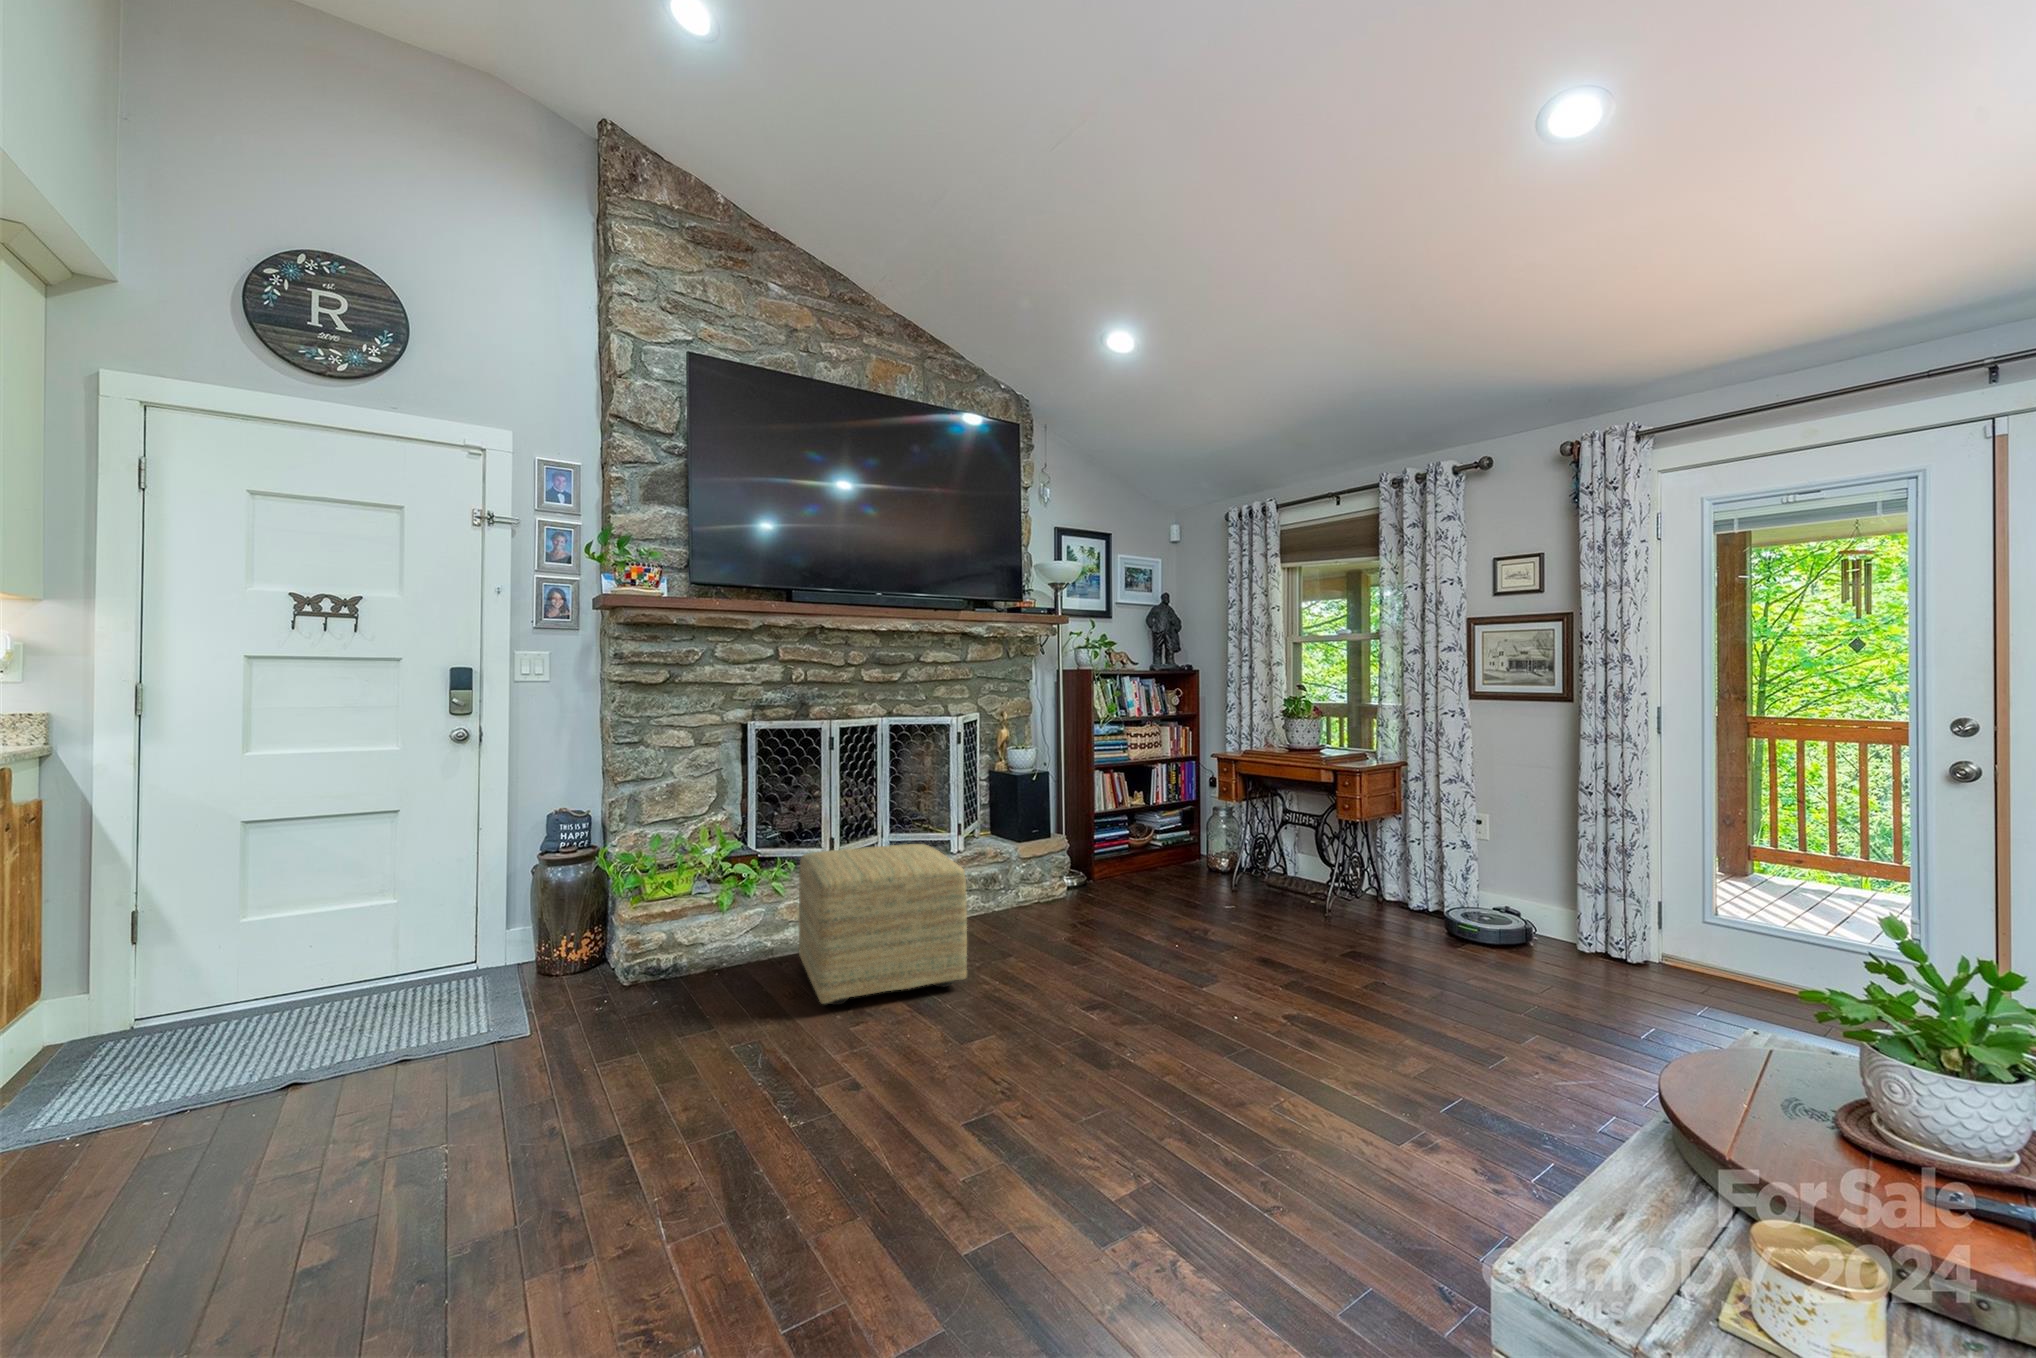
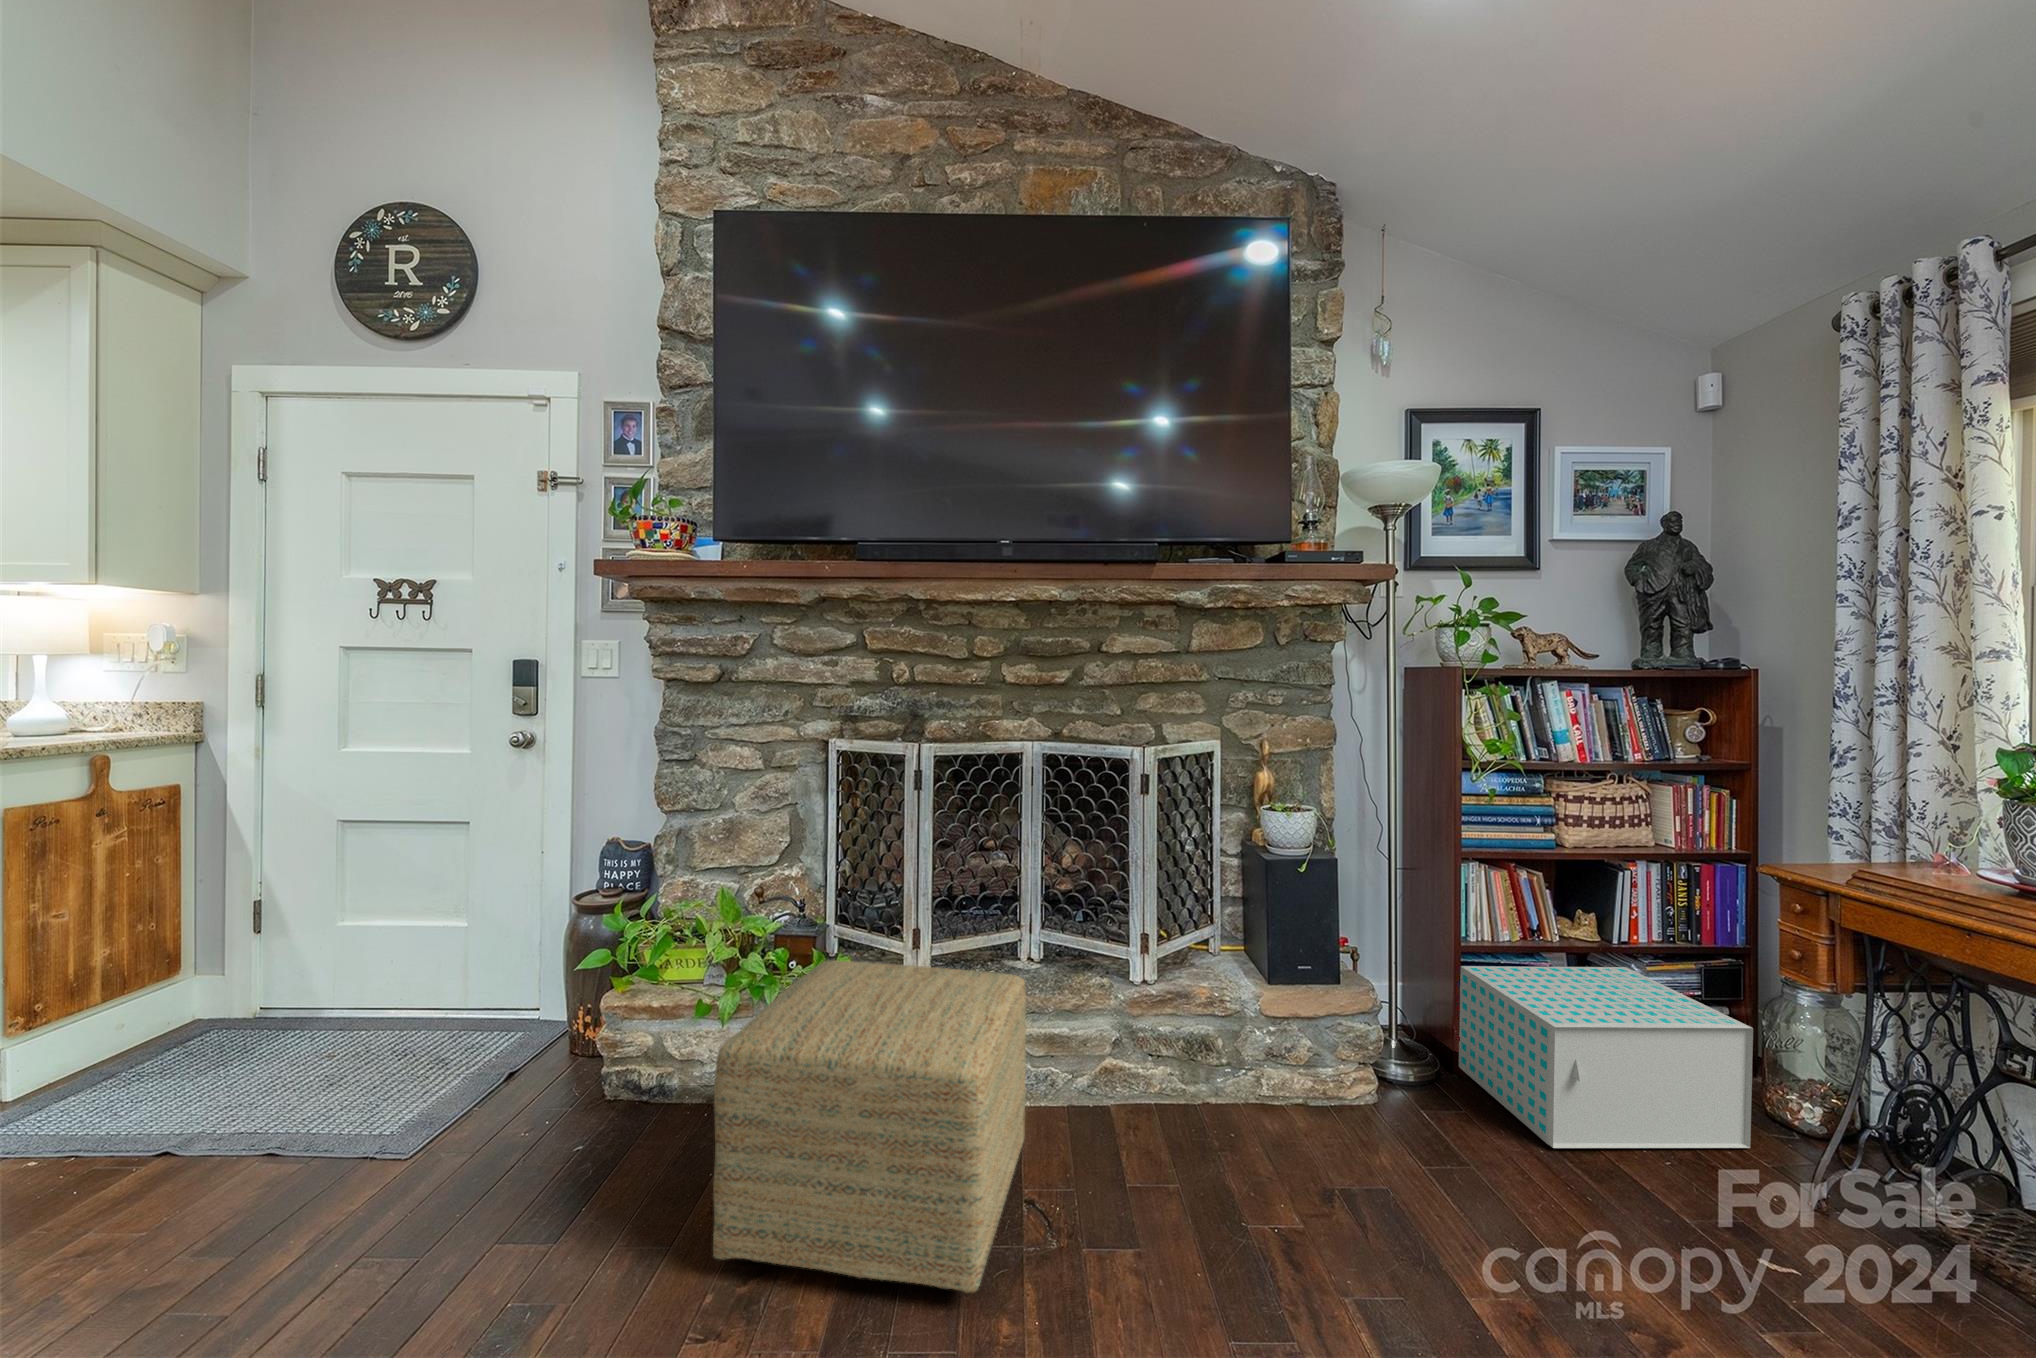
storage box: none [1095,817,1212,894] -> present [1459,966,1753,1148]

